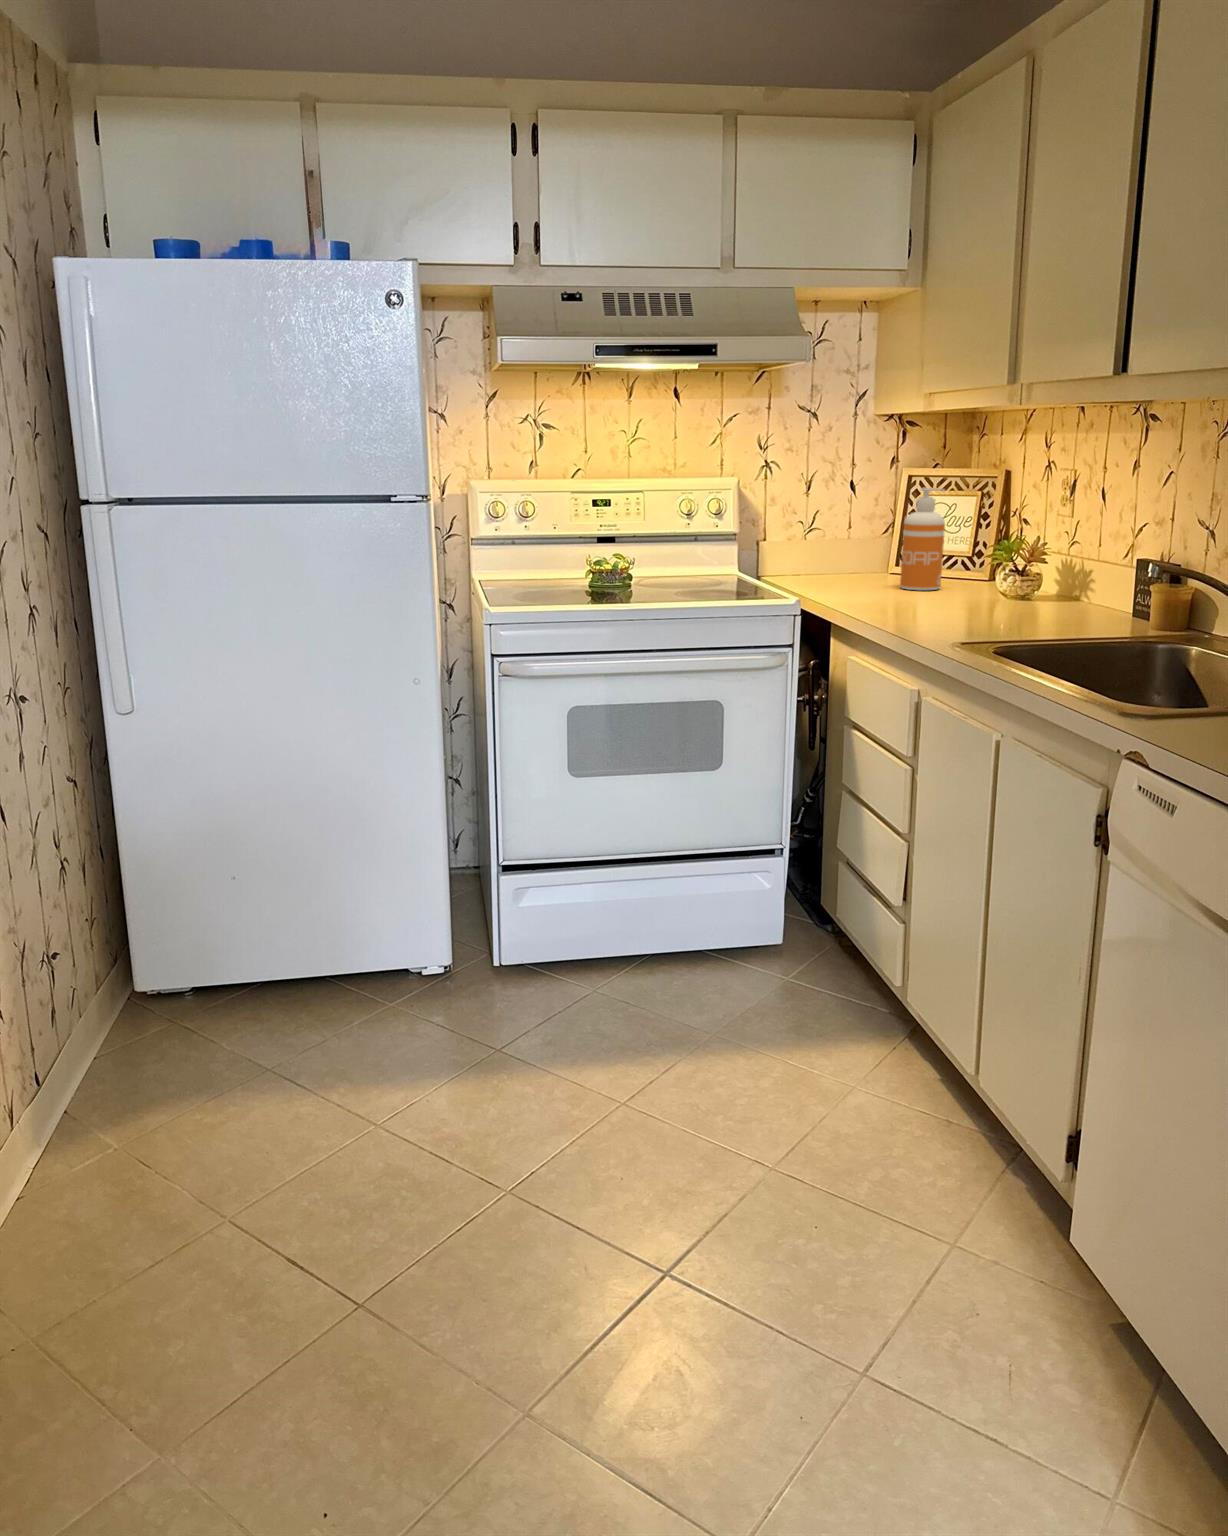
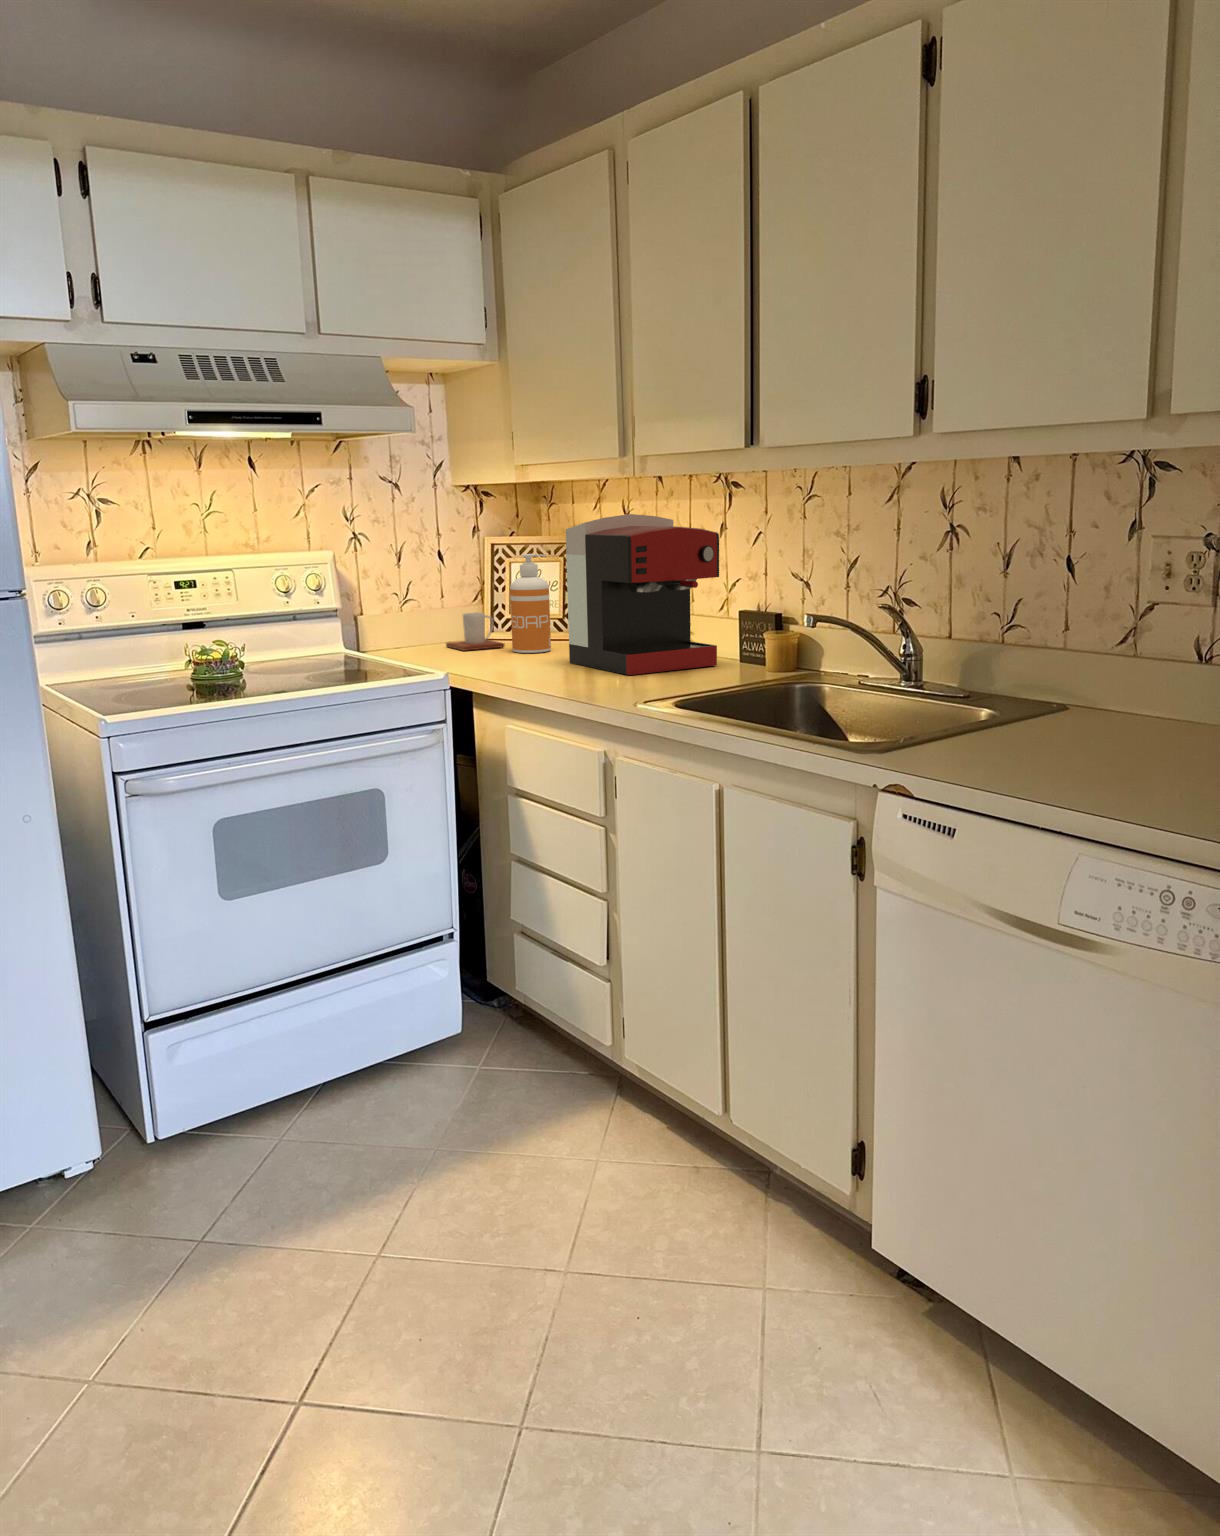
coffee maker: none [942,448,1114,619] -> present [566,514,719,675]
mug: none [842,546,898,583] -> present [446,612,505,651]

